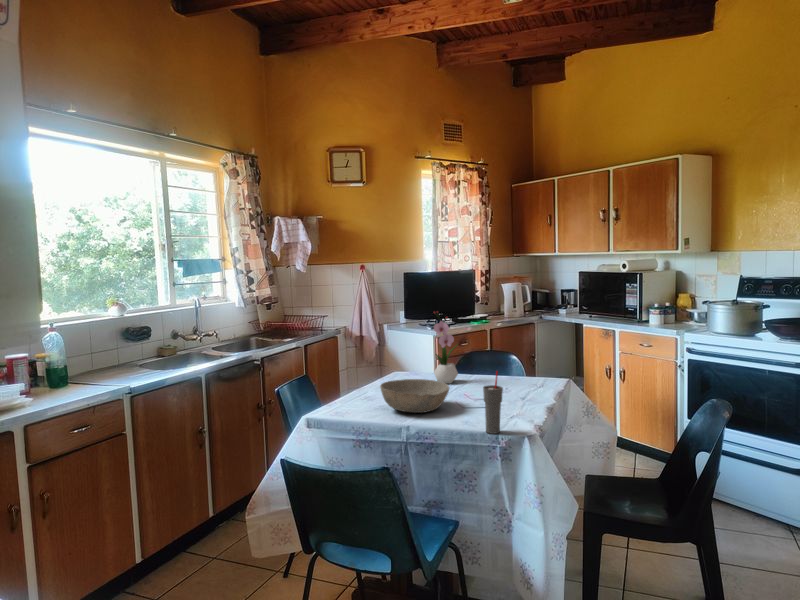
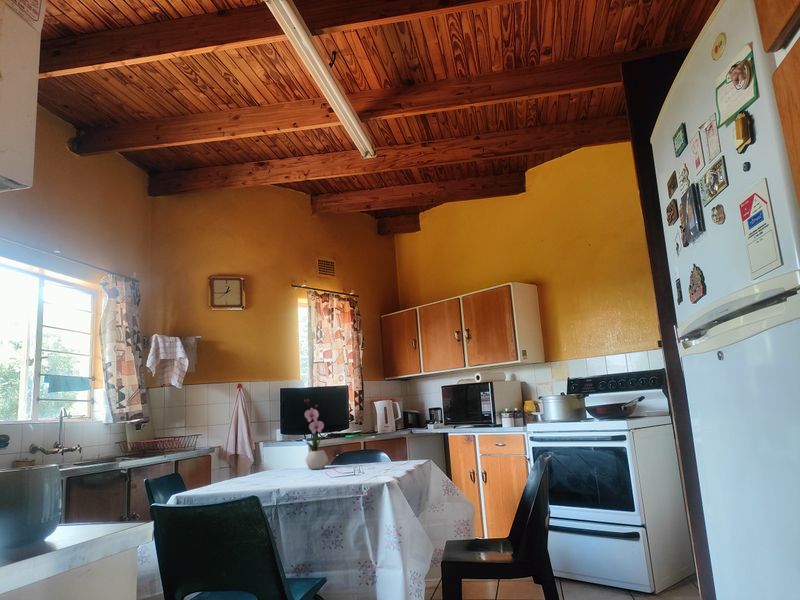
cup: present [483,371,503,434] -> none [346,427,364,485]
bowl: present [380,379,449,413] -> none [251,456,317,483]

